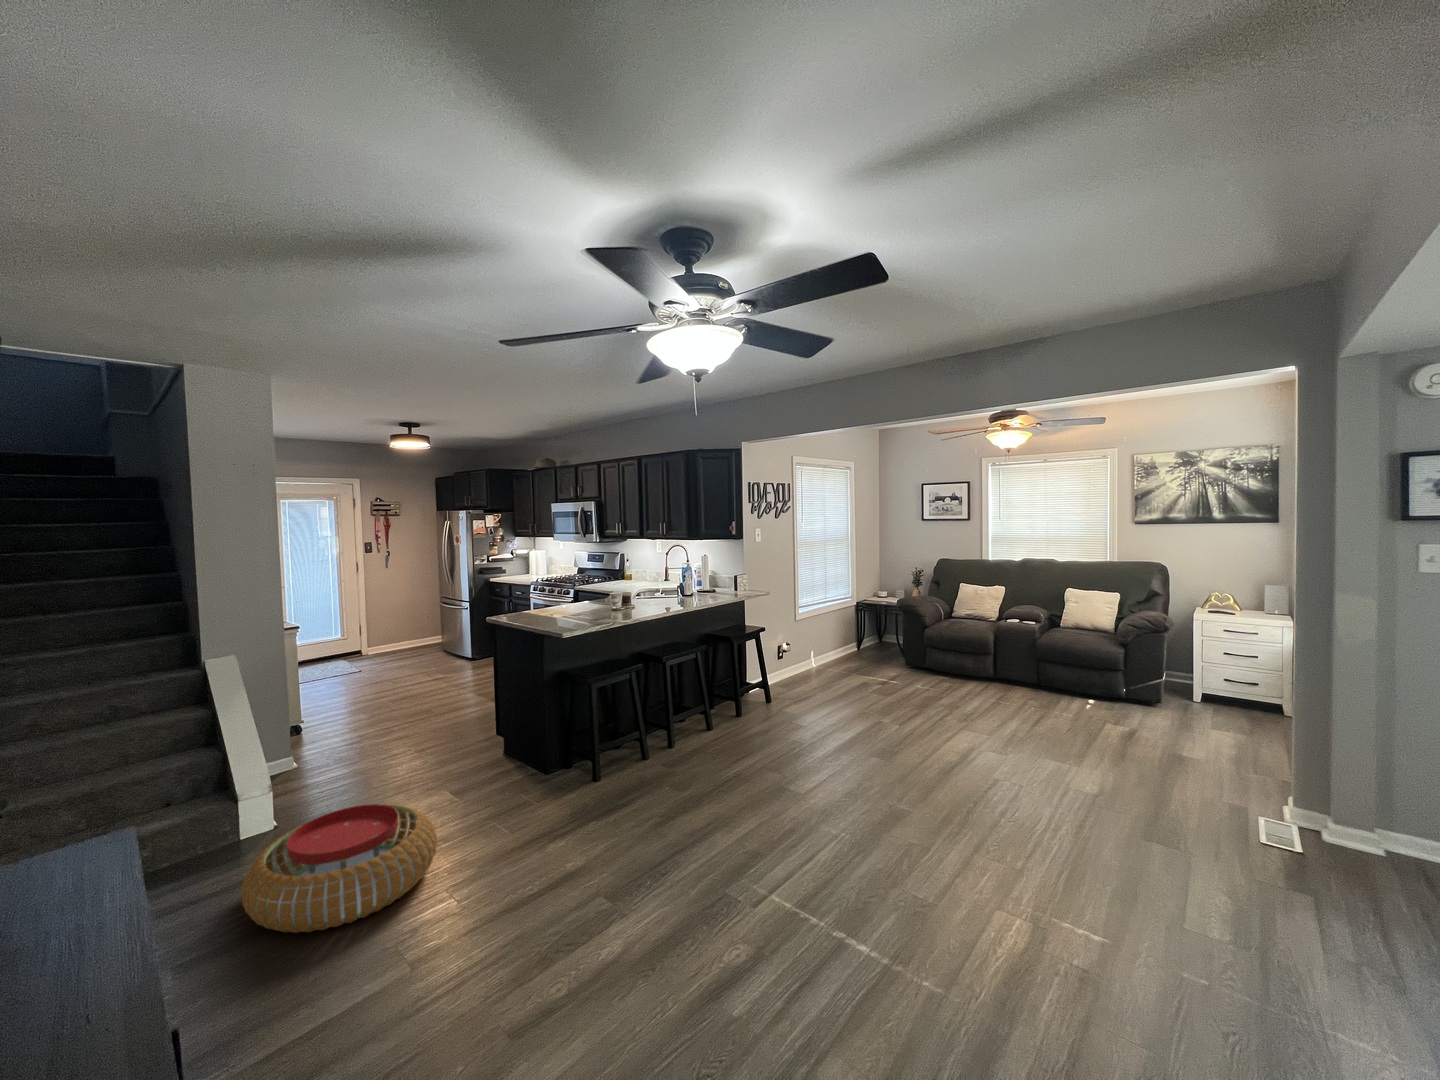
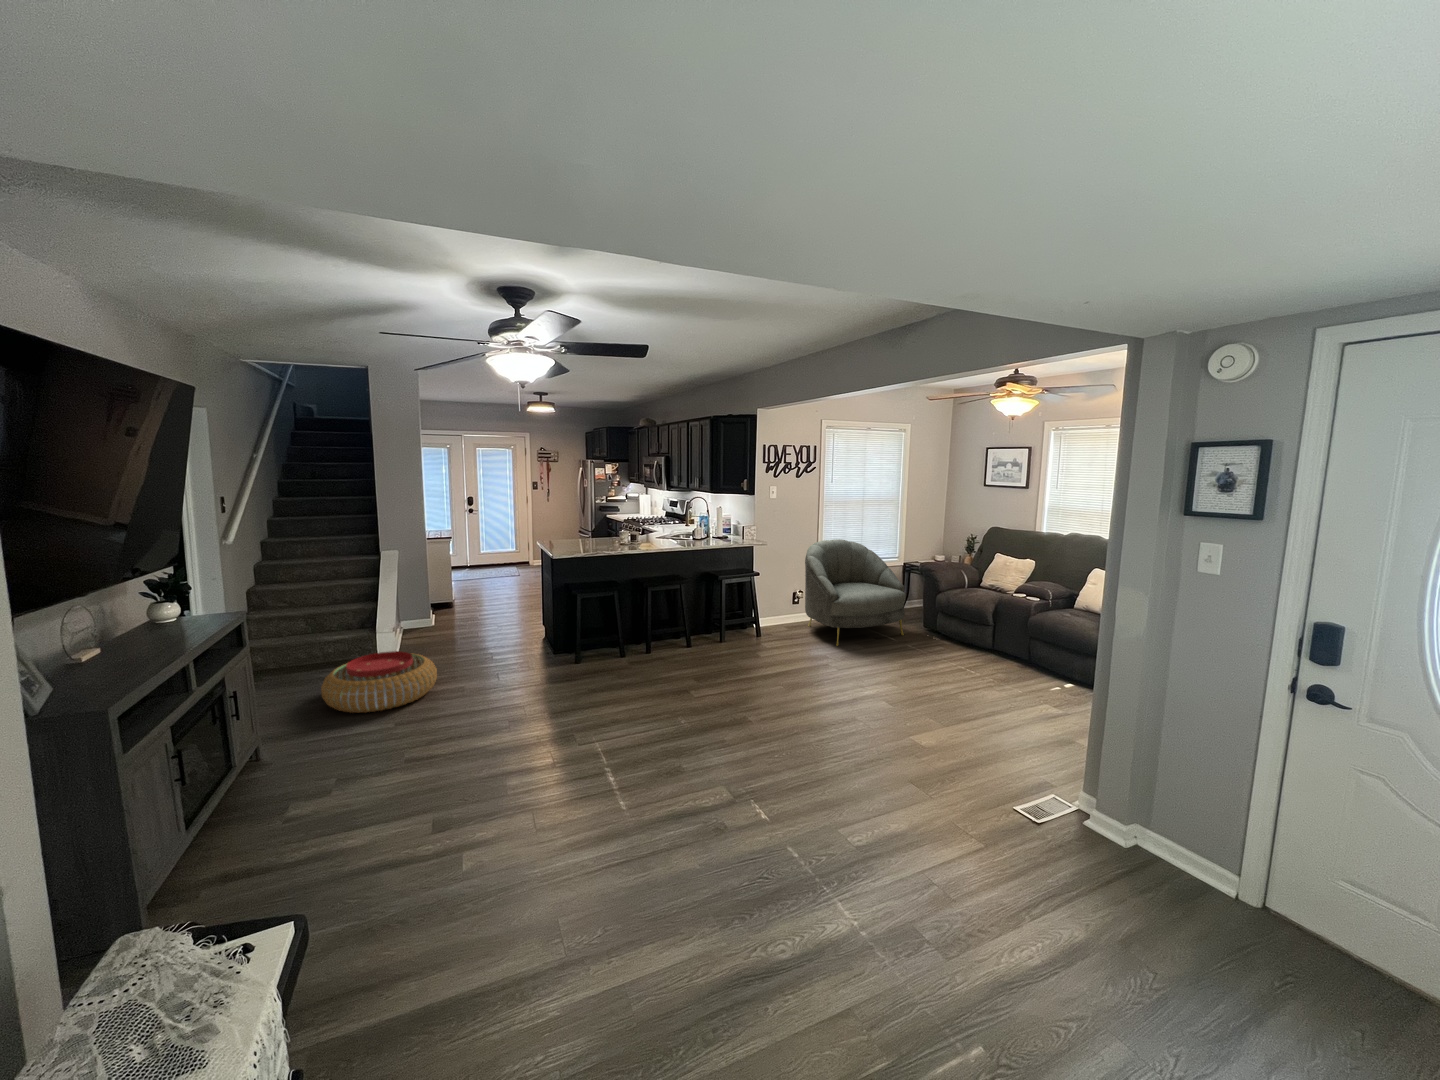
armchair: none [794,582,896,696] -> present [805,539,906,646]

